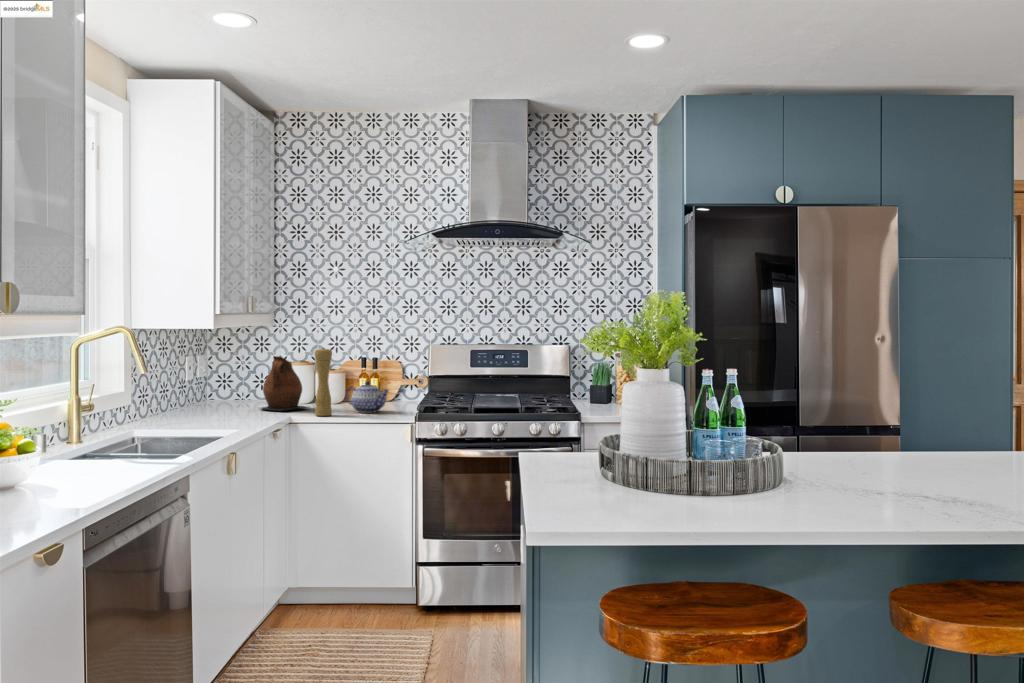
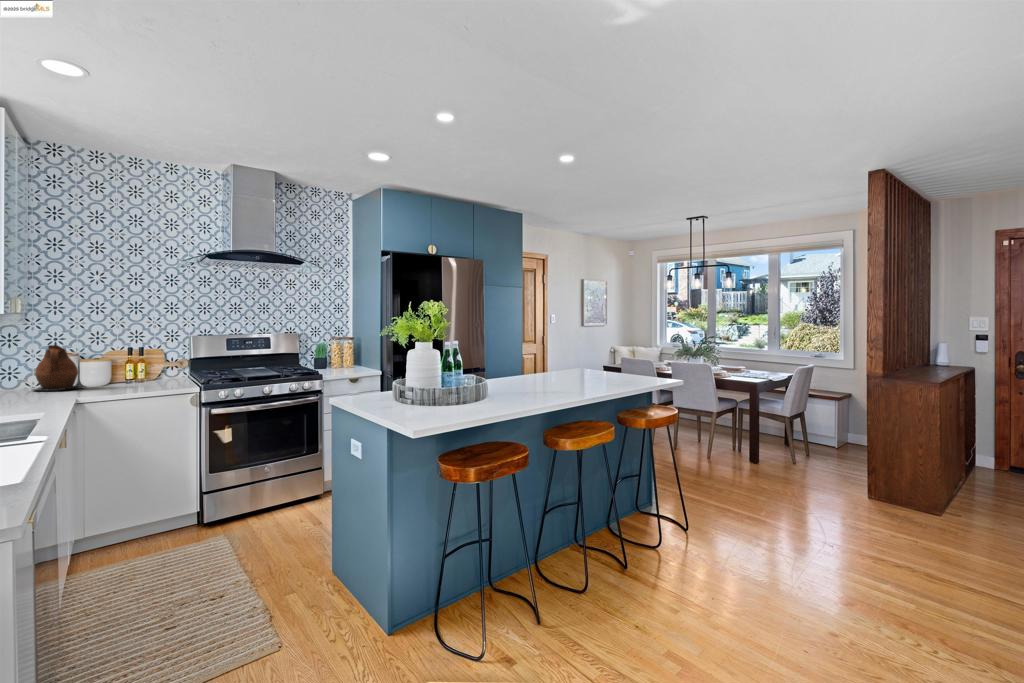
pepper mill: present [314,348,332,416] -> none [99,337,117,391]
teapot: present [346,381,388,413] -> none [123,363,169,387]

